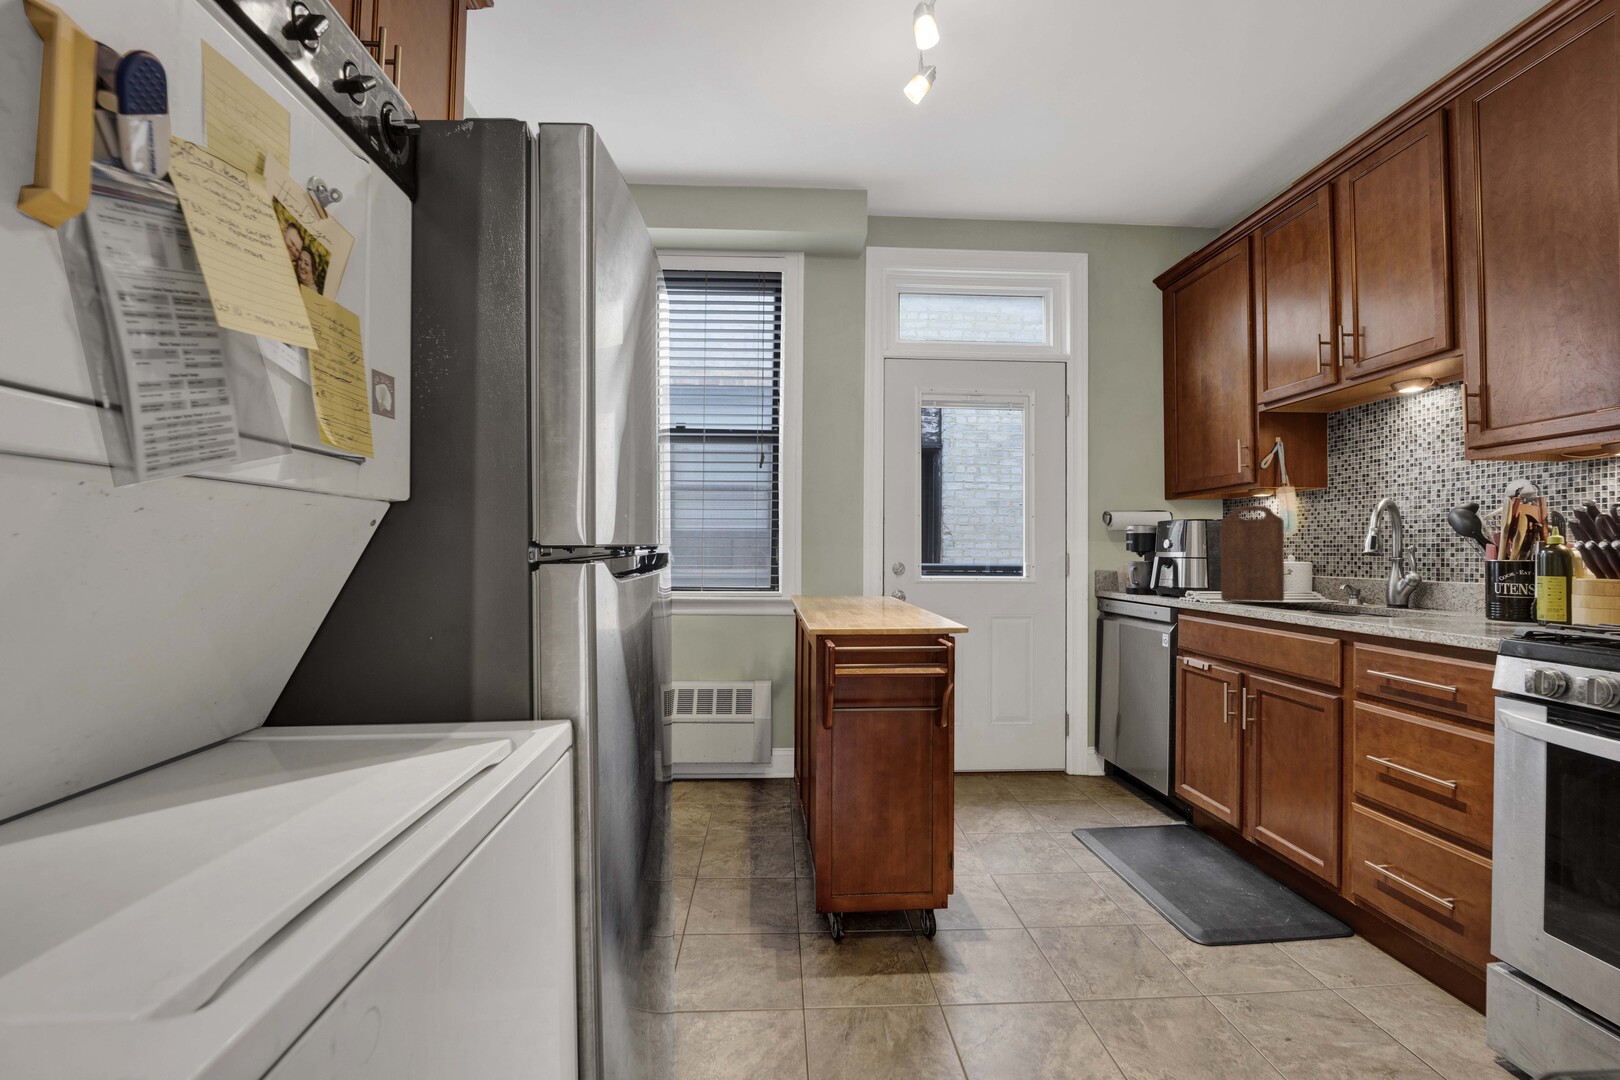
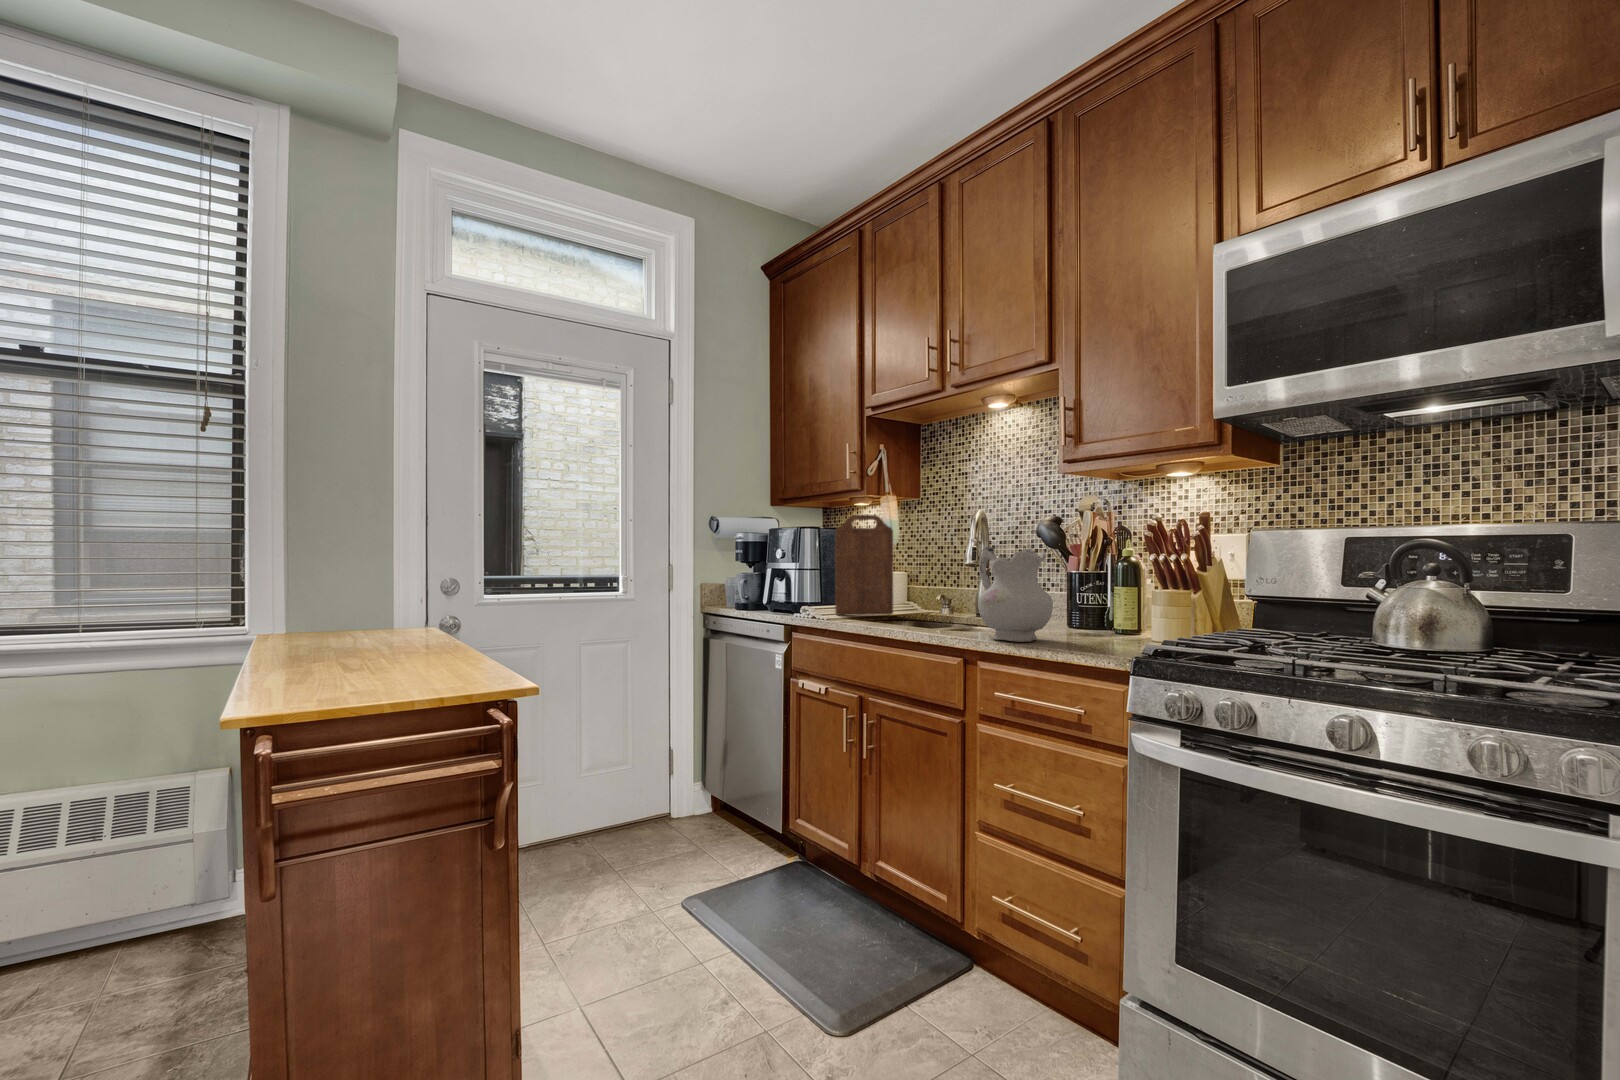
ceramic pitcher: none [1358,534,1446,625] -> present [978,547,1053,642]

